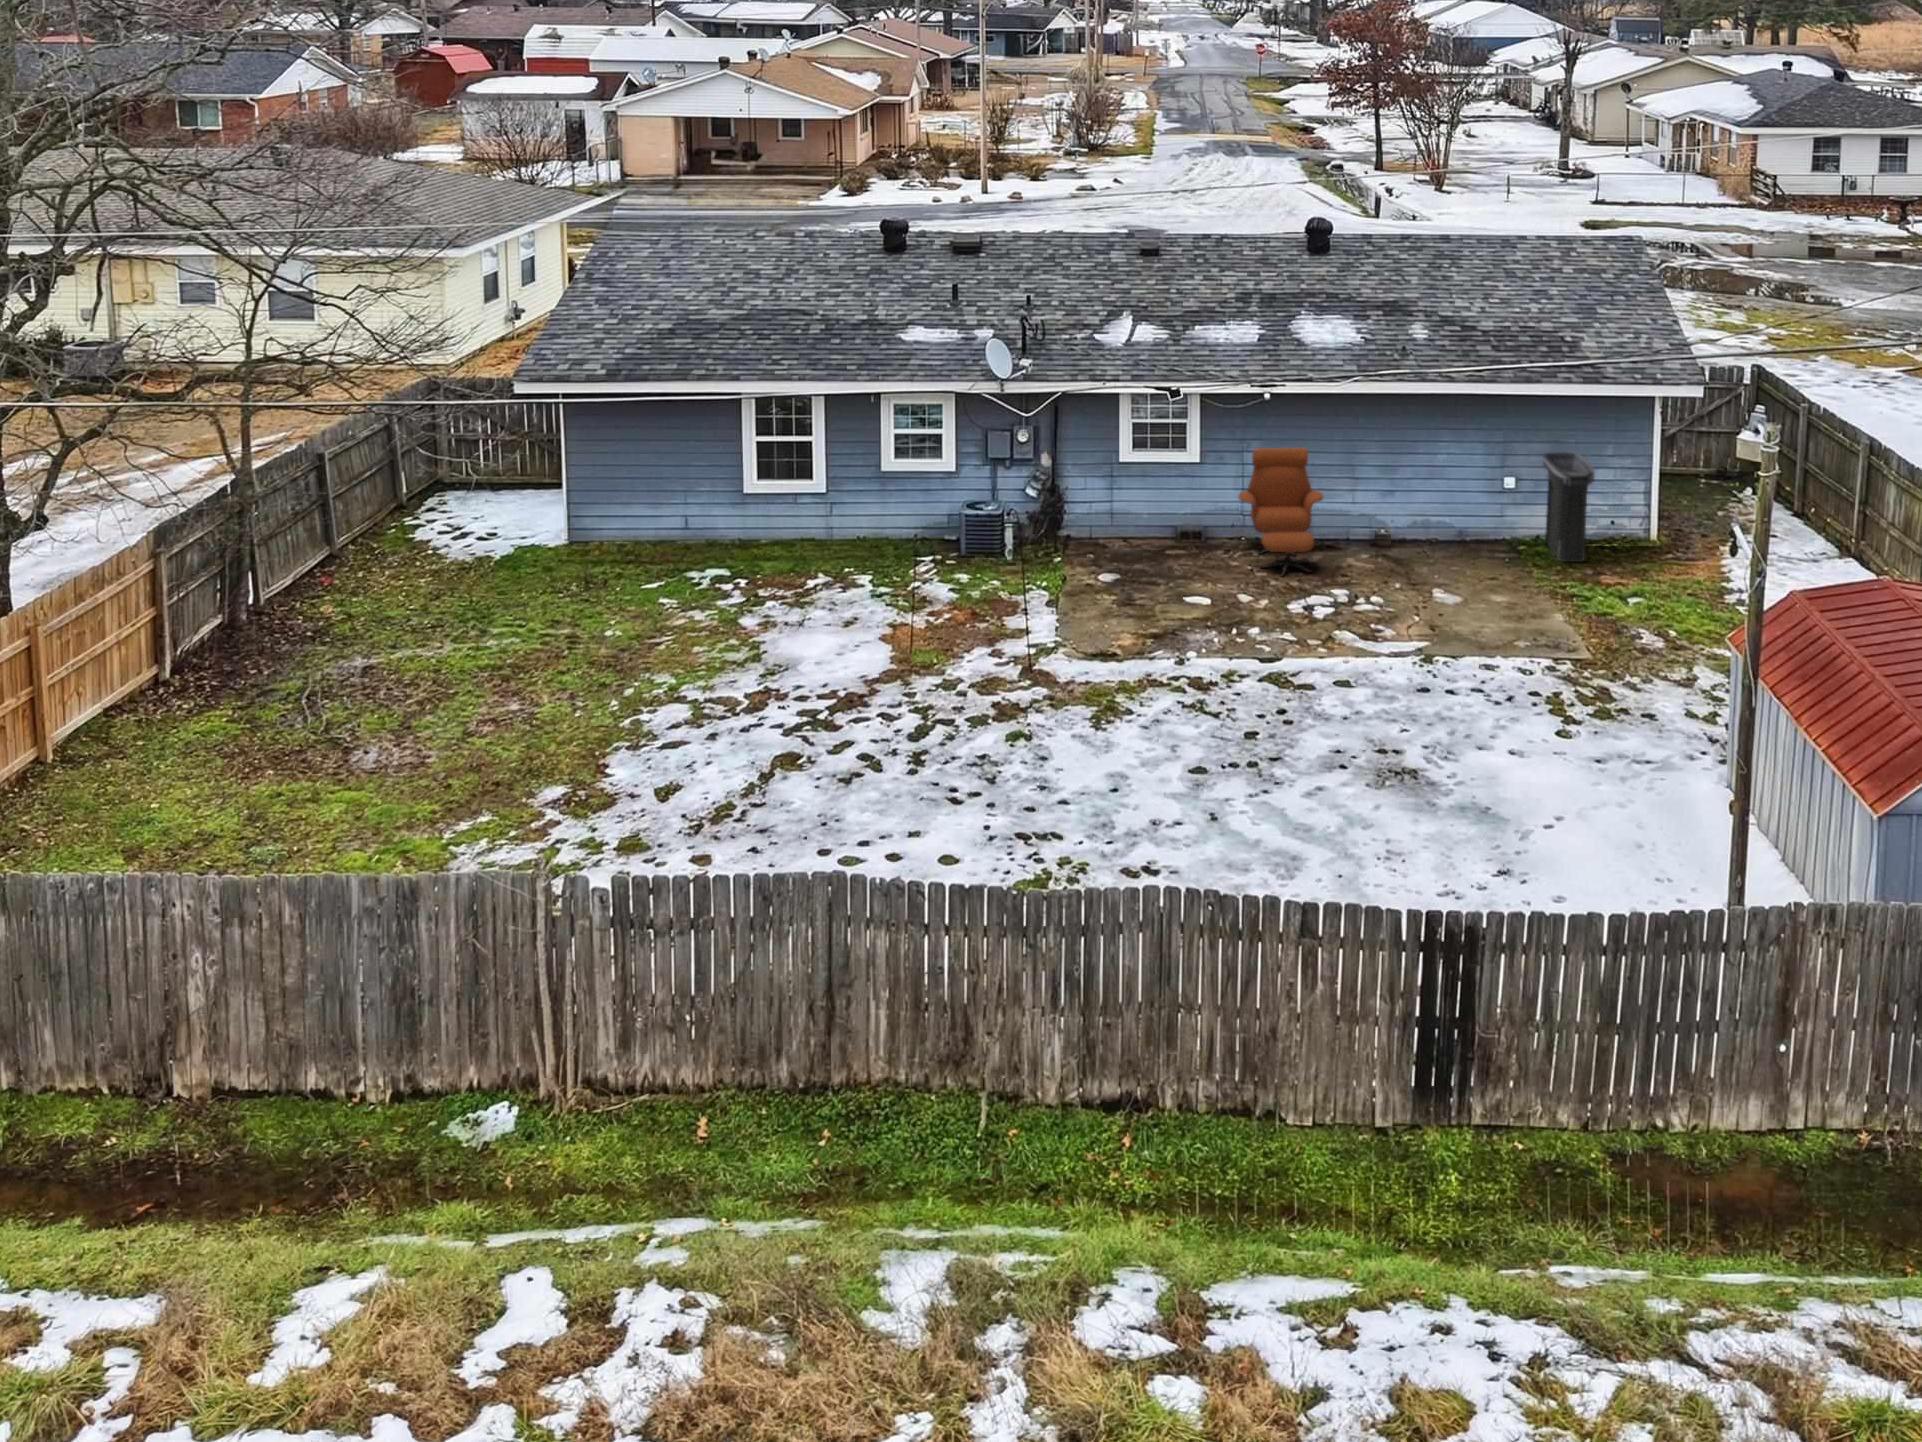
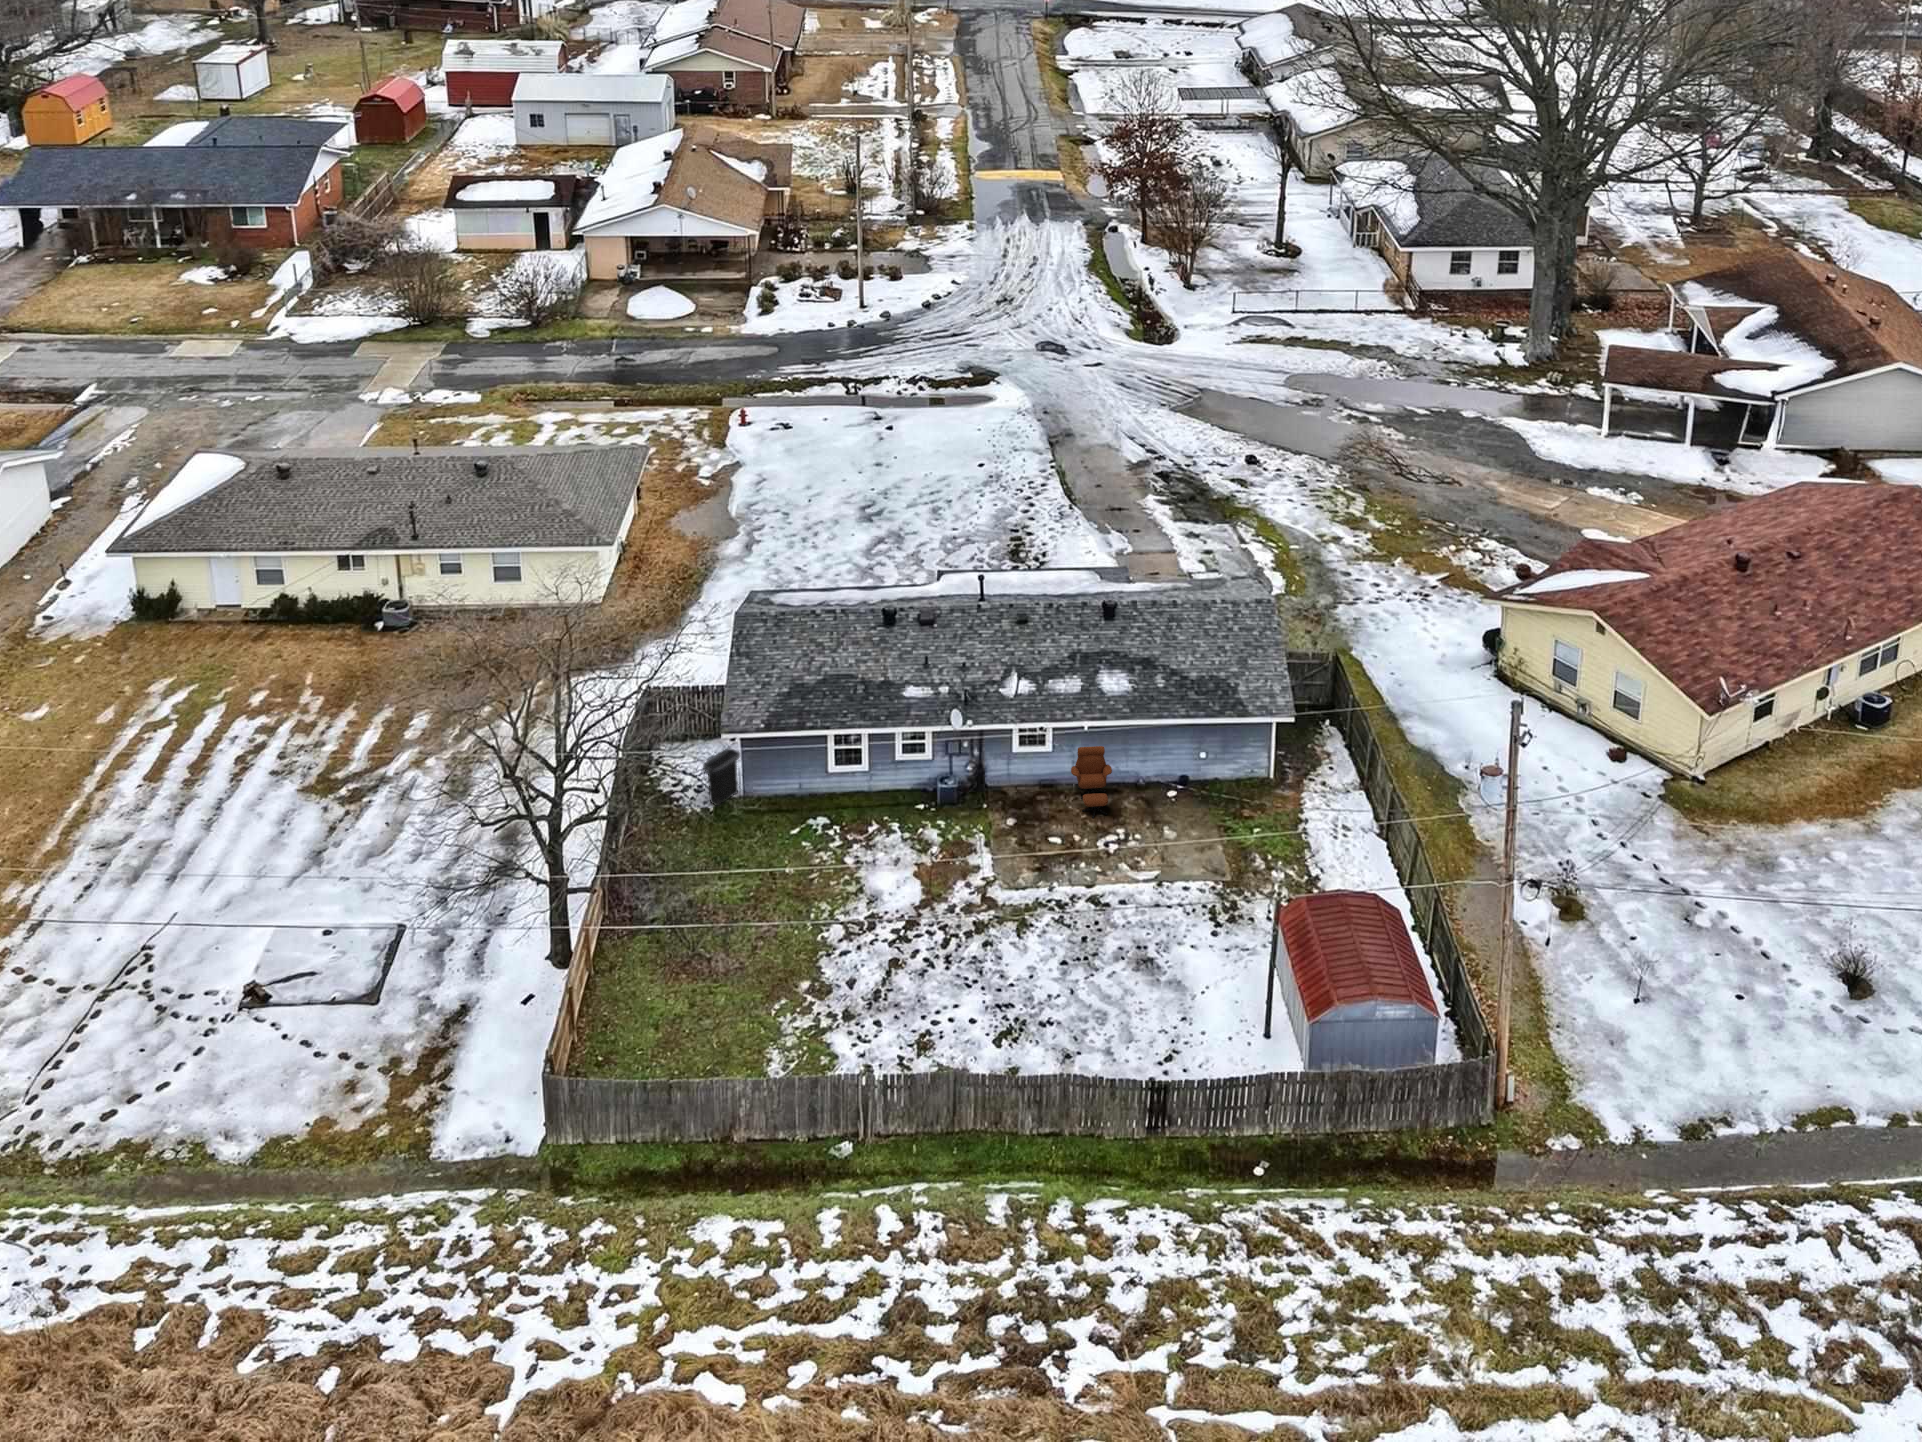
trash can: present [1543,452,1594,562] -> present [703,748,740,806]

